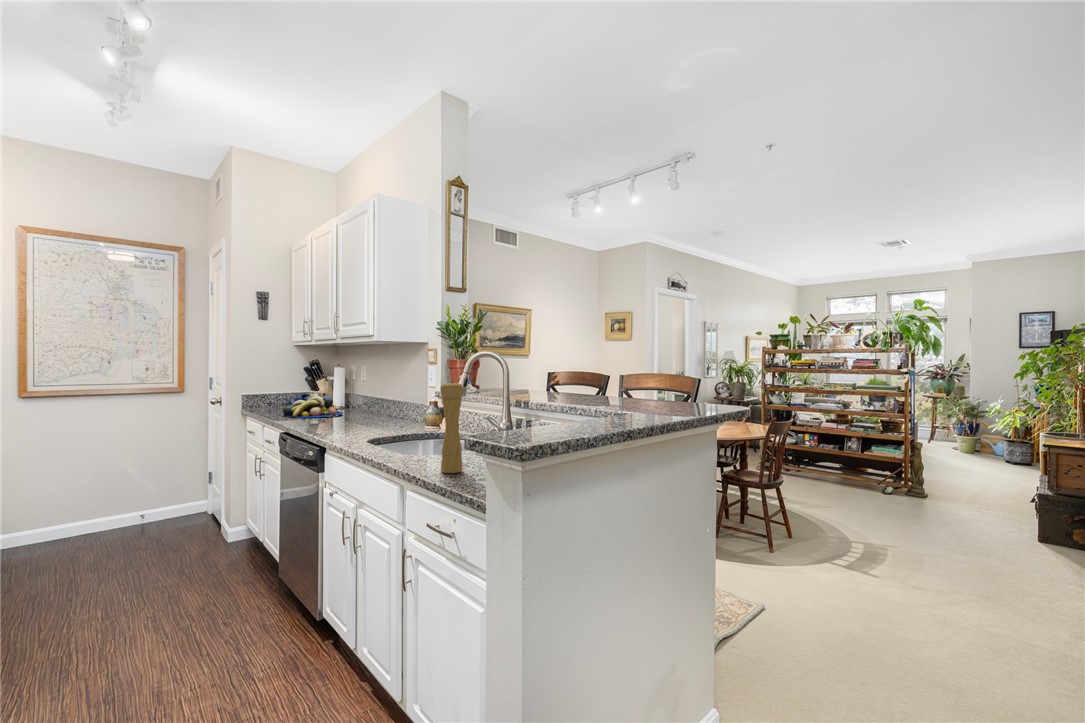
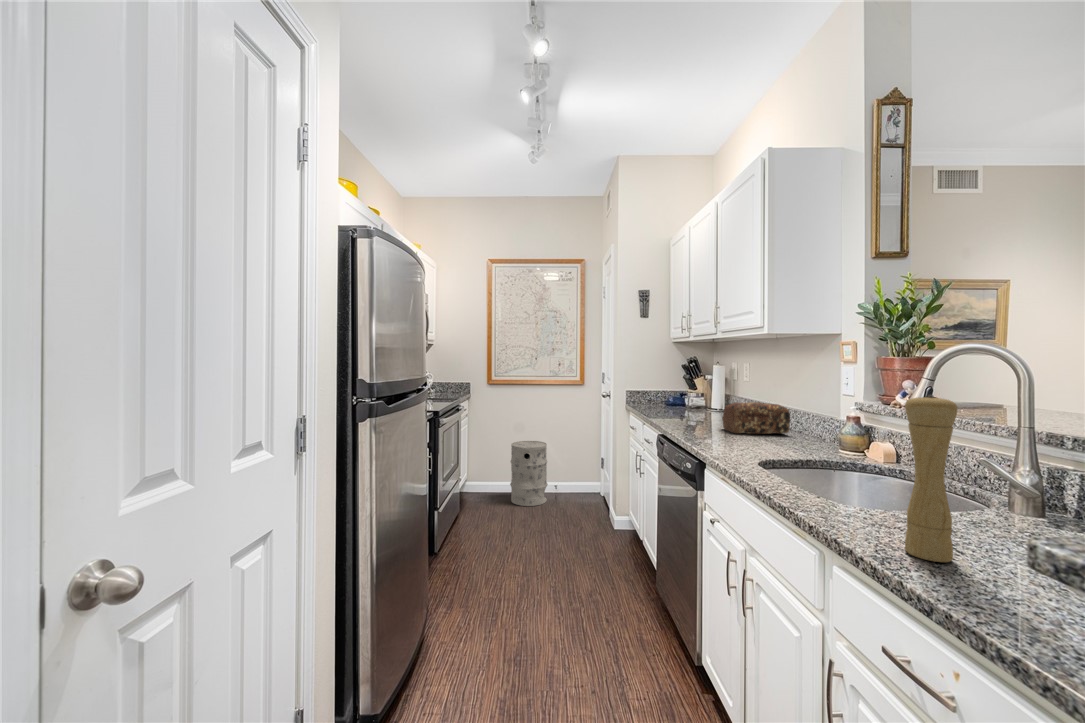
fruit bowl: present [283,396,343,418] -> none [661,397,724,421]
bread loaf: none [341,397,395,425] -> present [722,402,790,434]
trash can: none [68,464,131,548] -> present [510,441,548,506]

